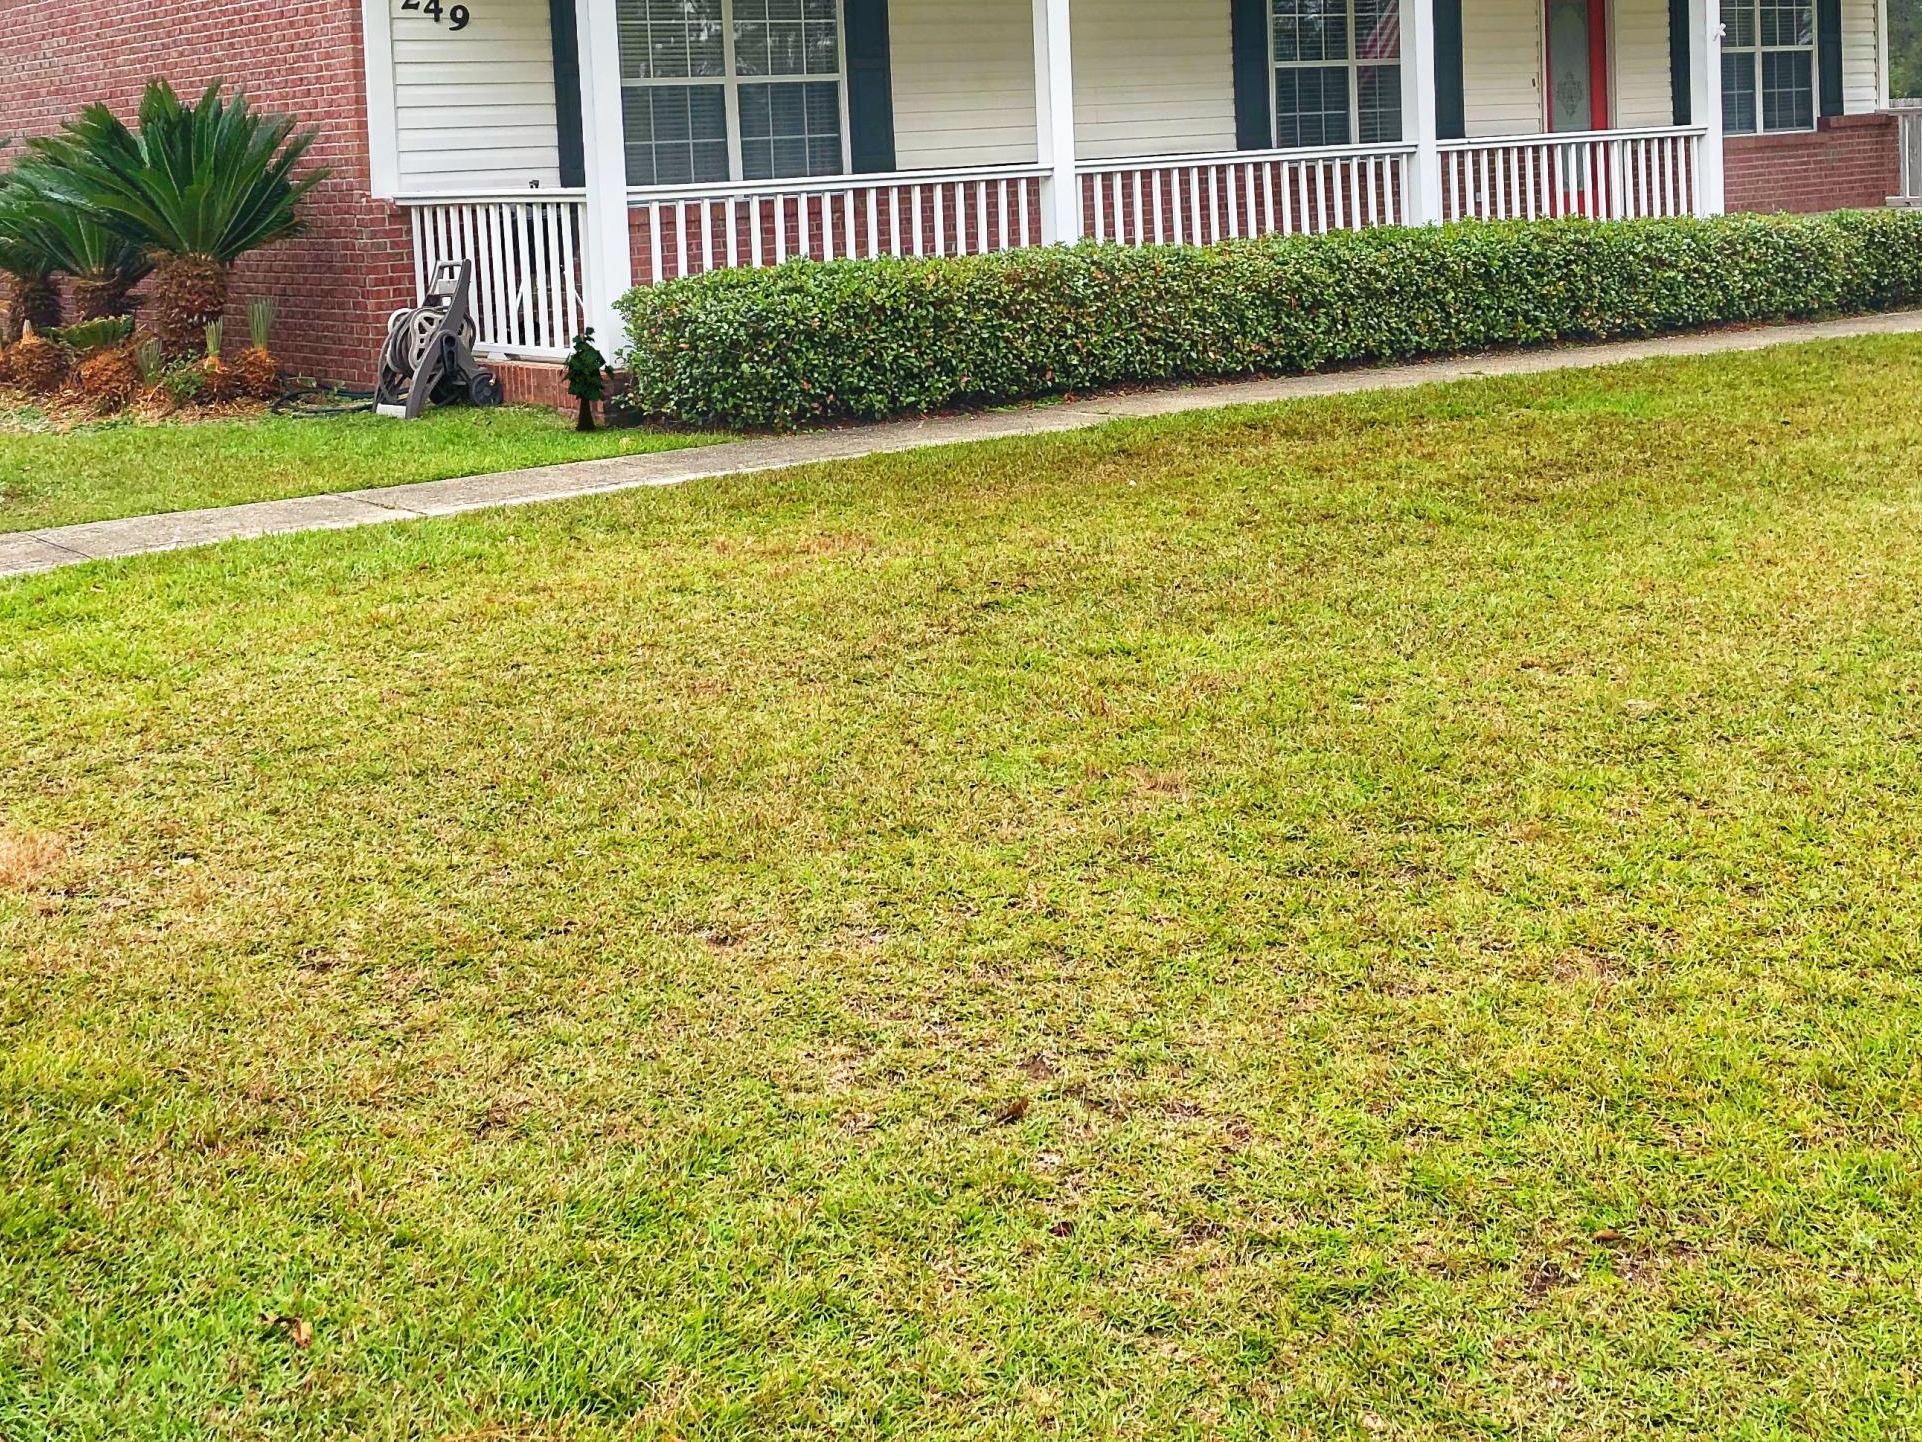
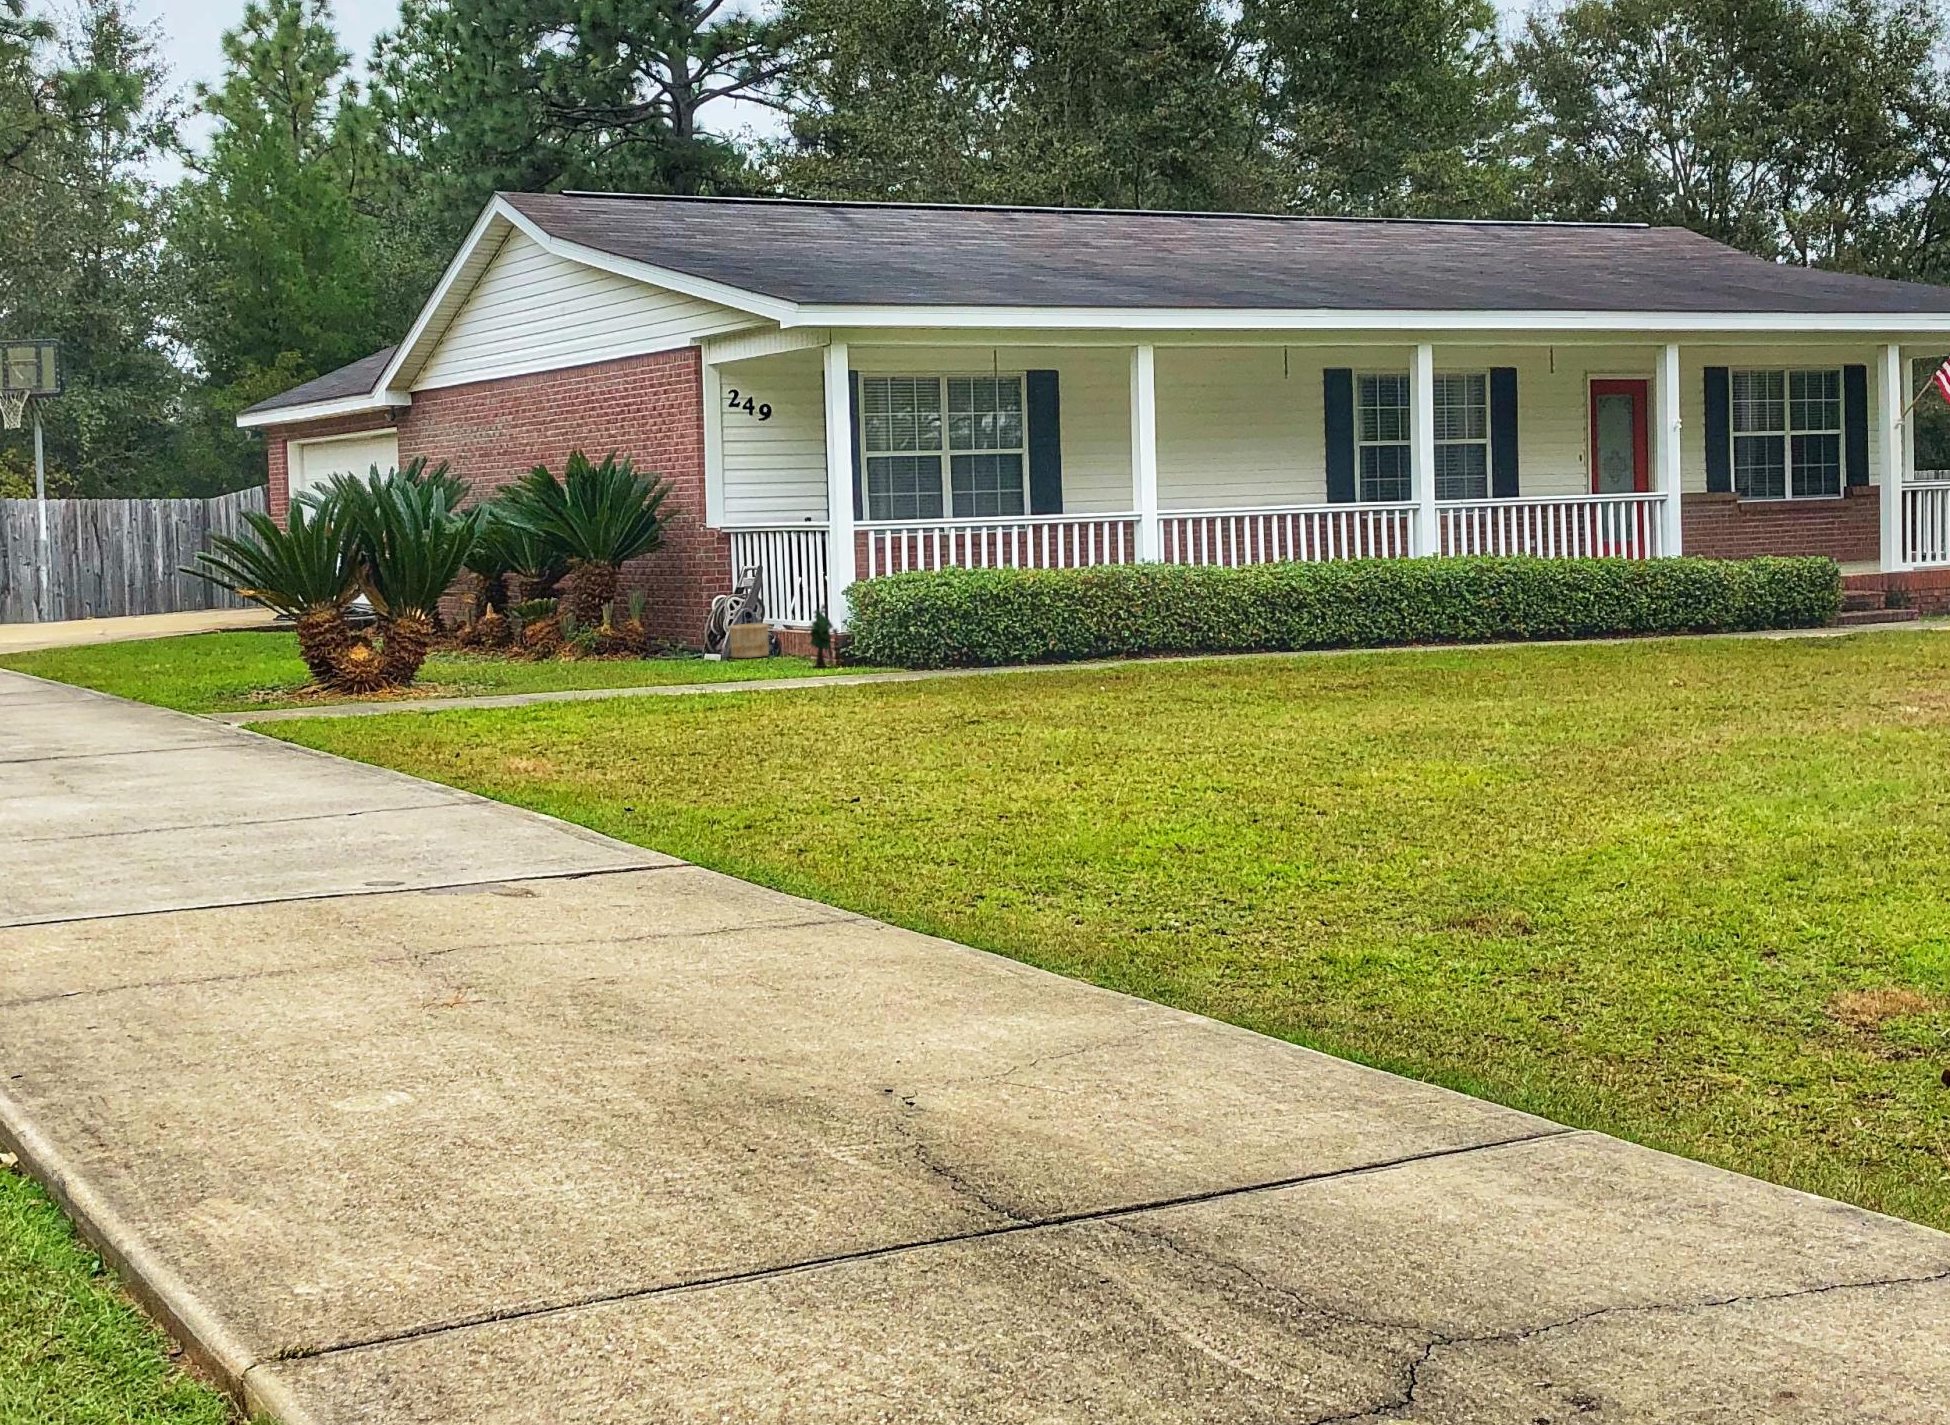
wooden bucket: none [422,352,489,409] -> present [729,623,769,658]

